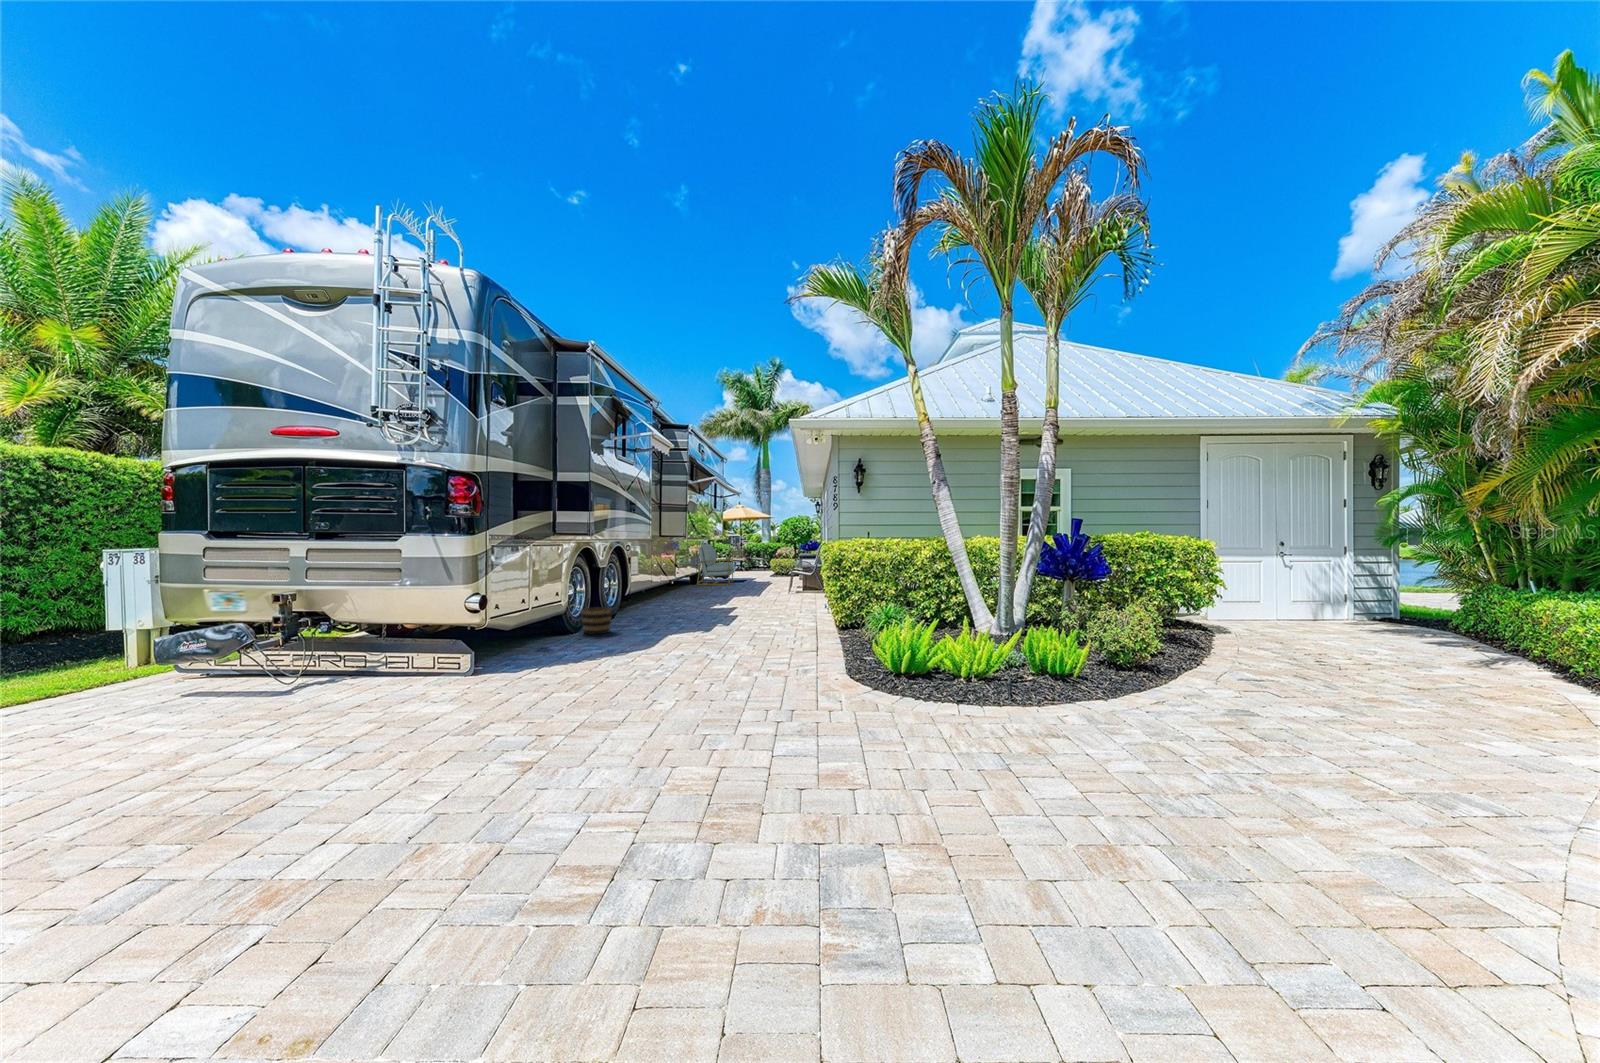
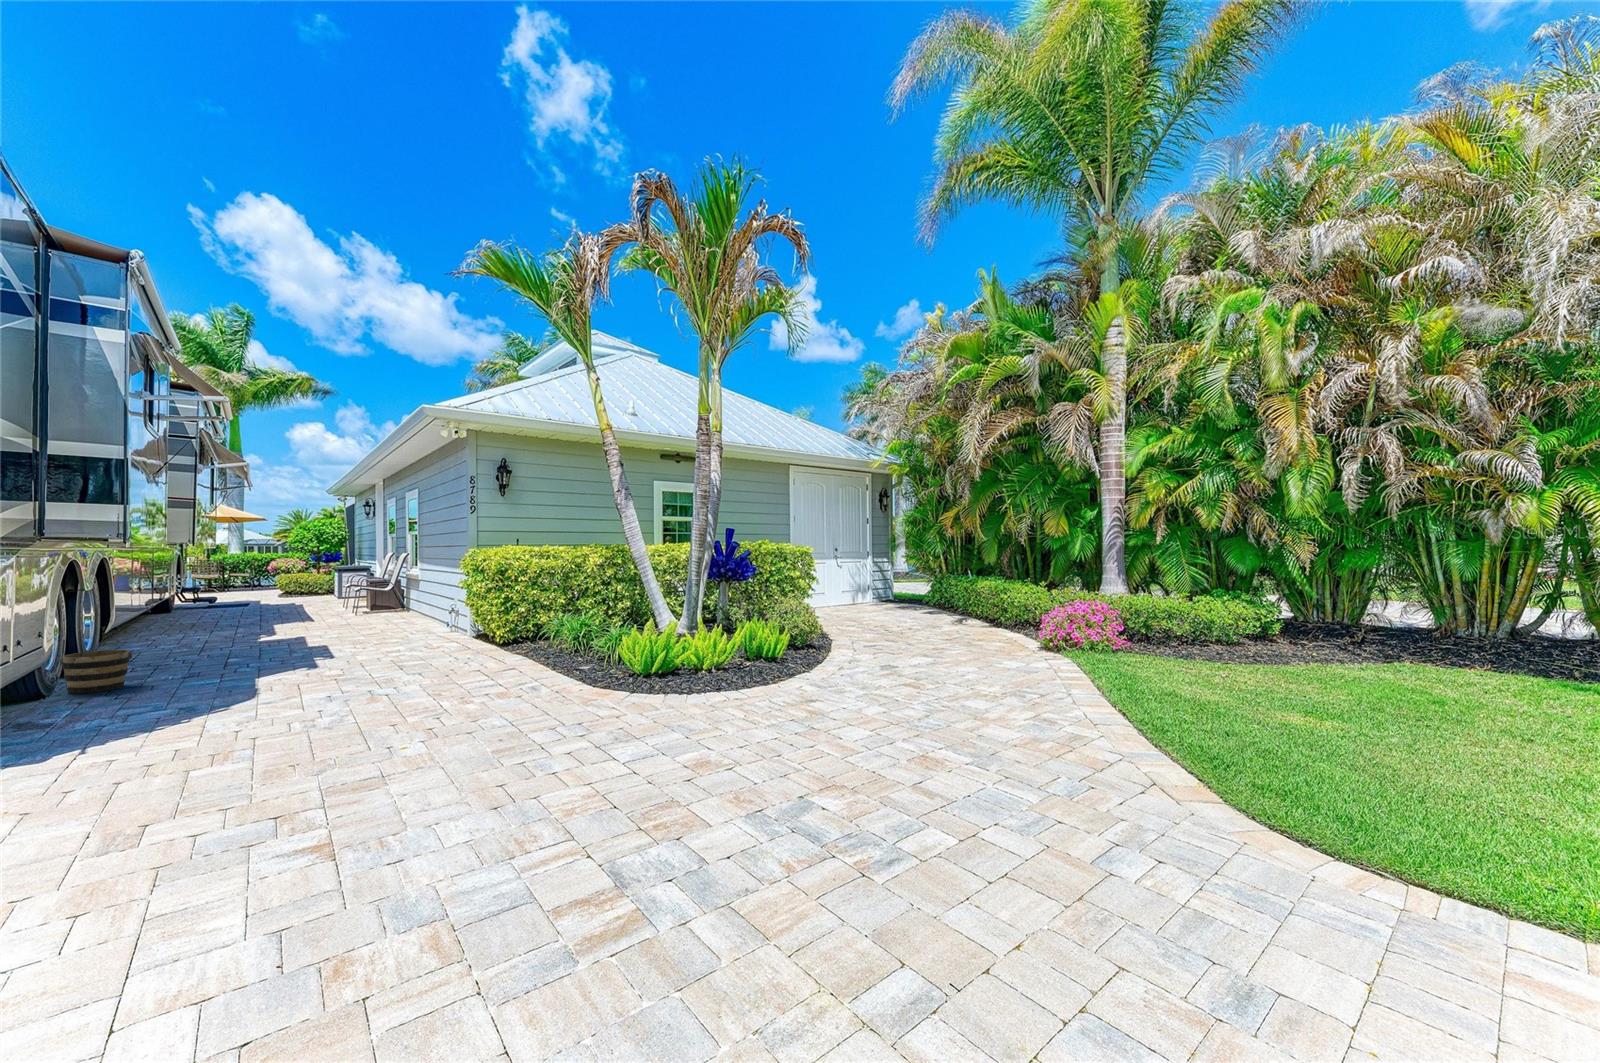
chair: present [697,544,734,585] -> none [190,559,257,618]

